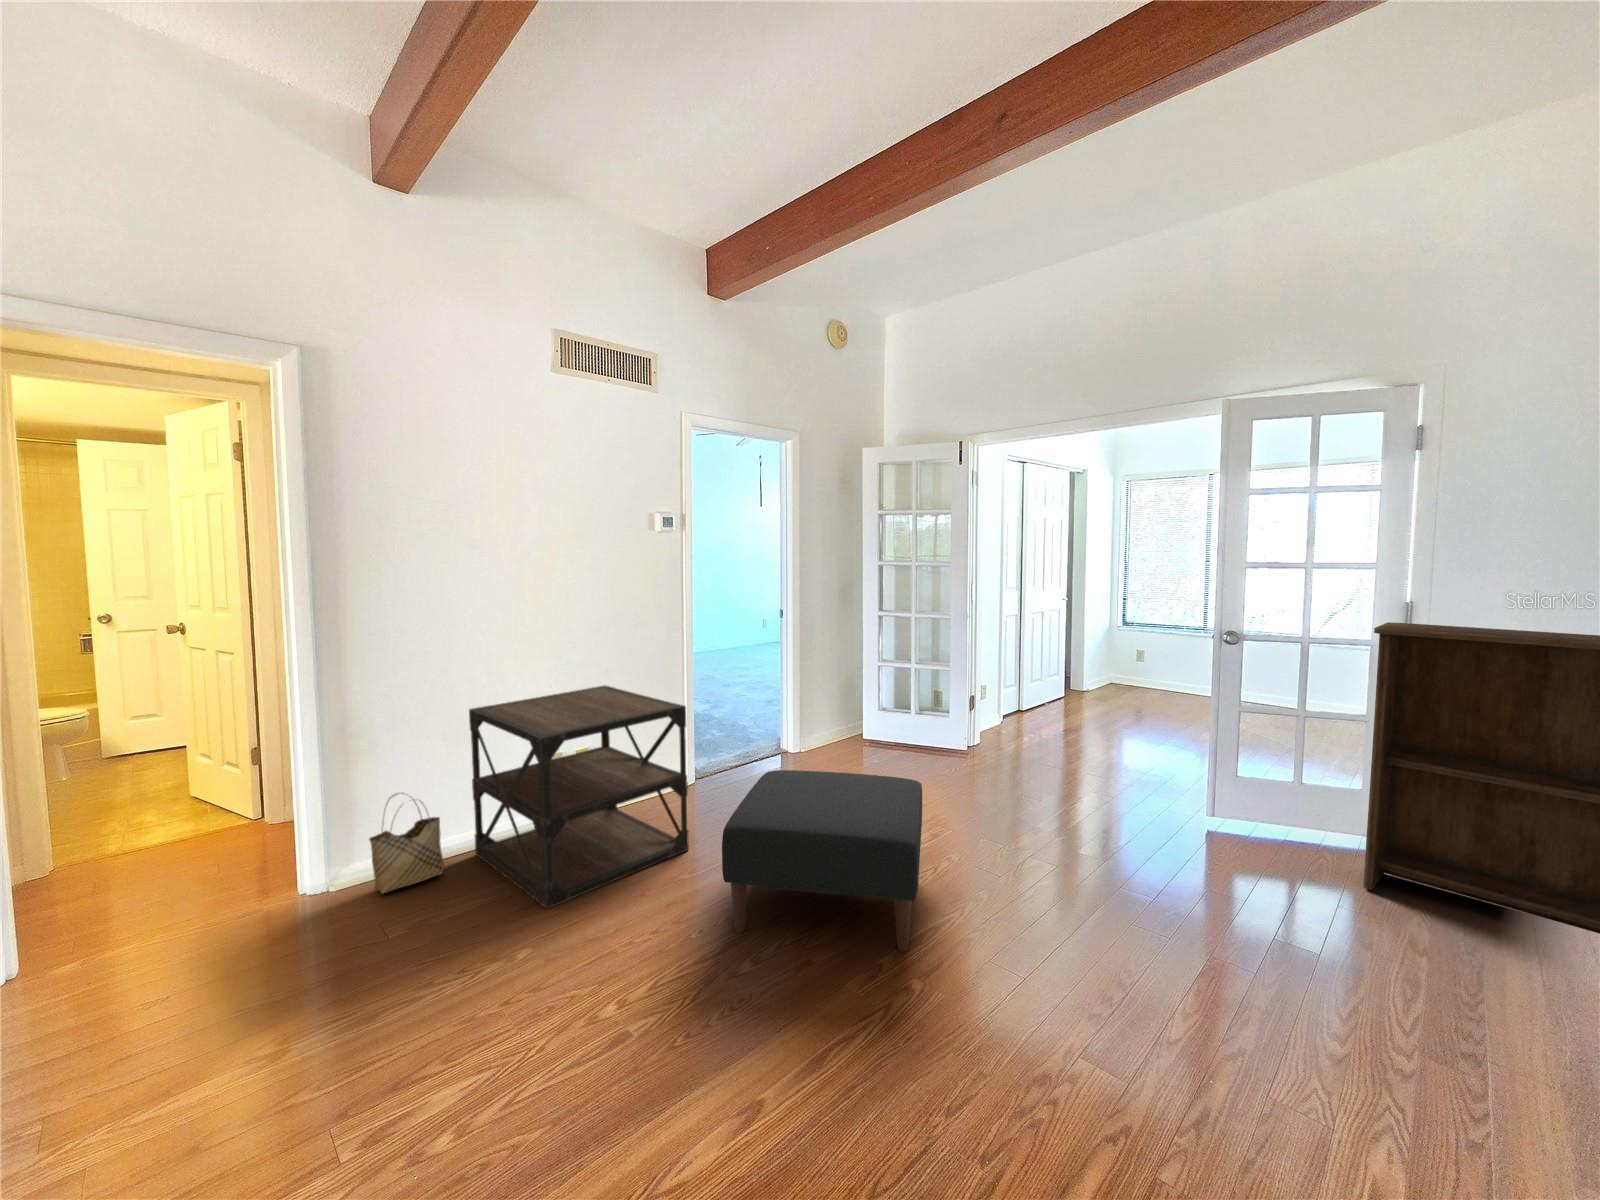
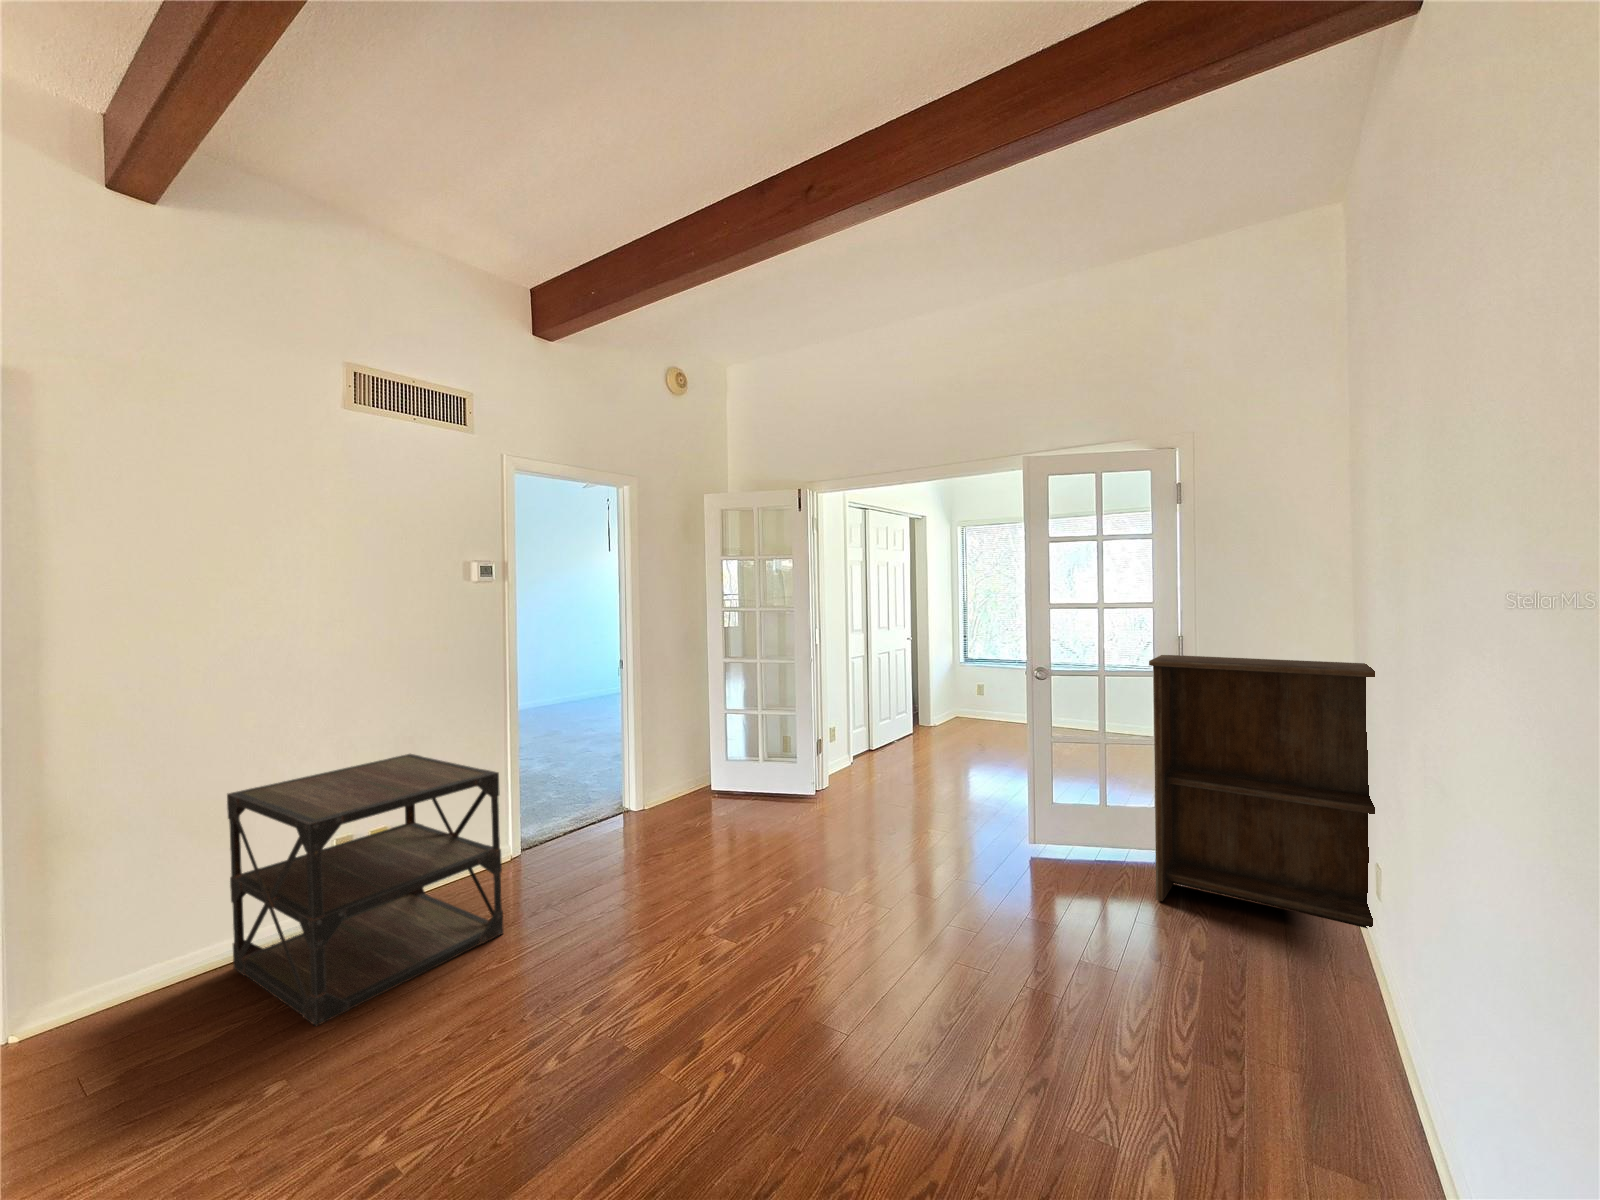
ottoman: present [722,770,922,952] -> none [526,832,754,1025]
woven basket: present [369,794,444,894] -> none [74,903,185,1035]

